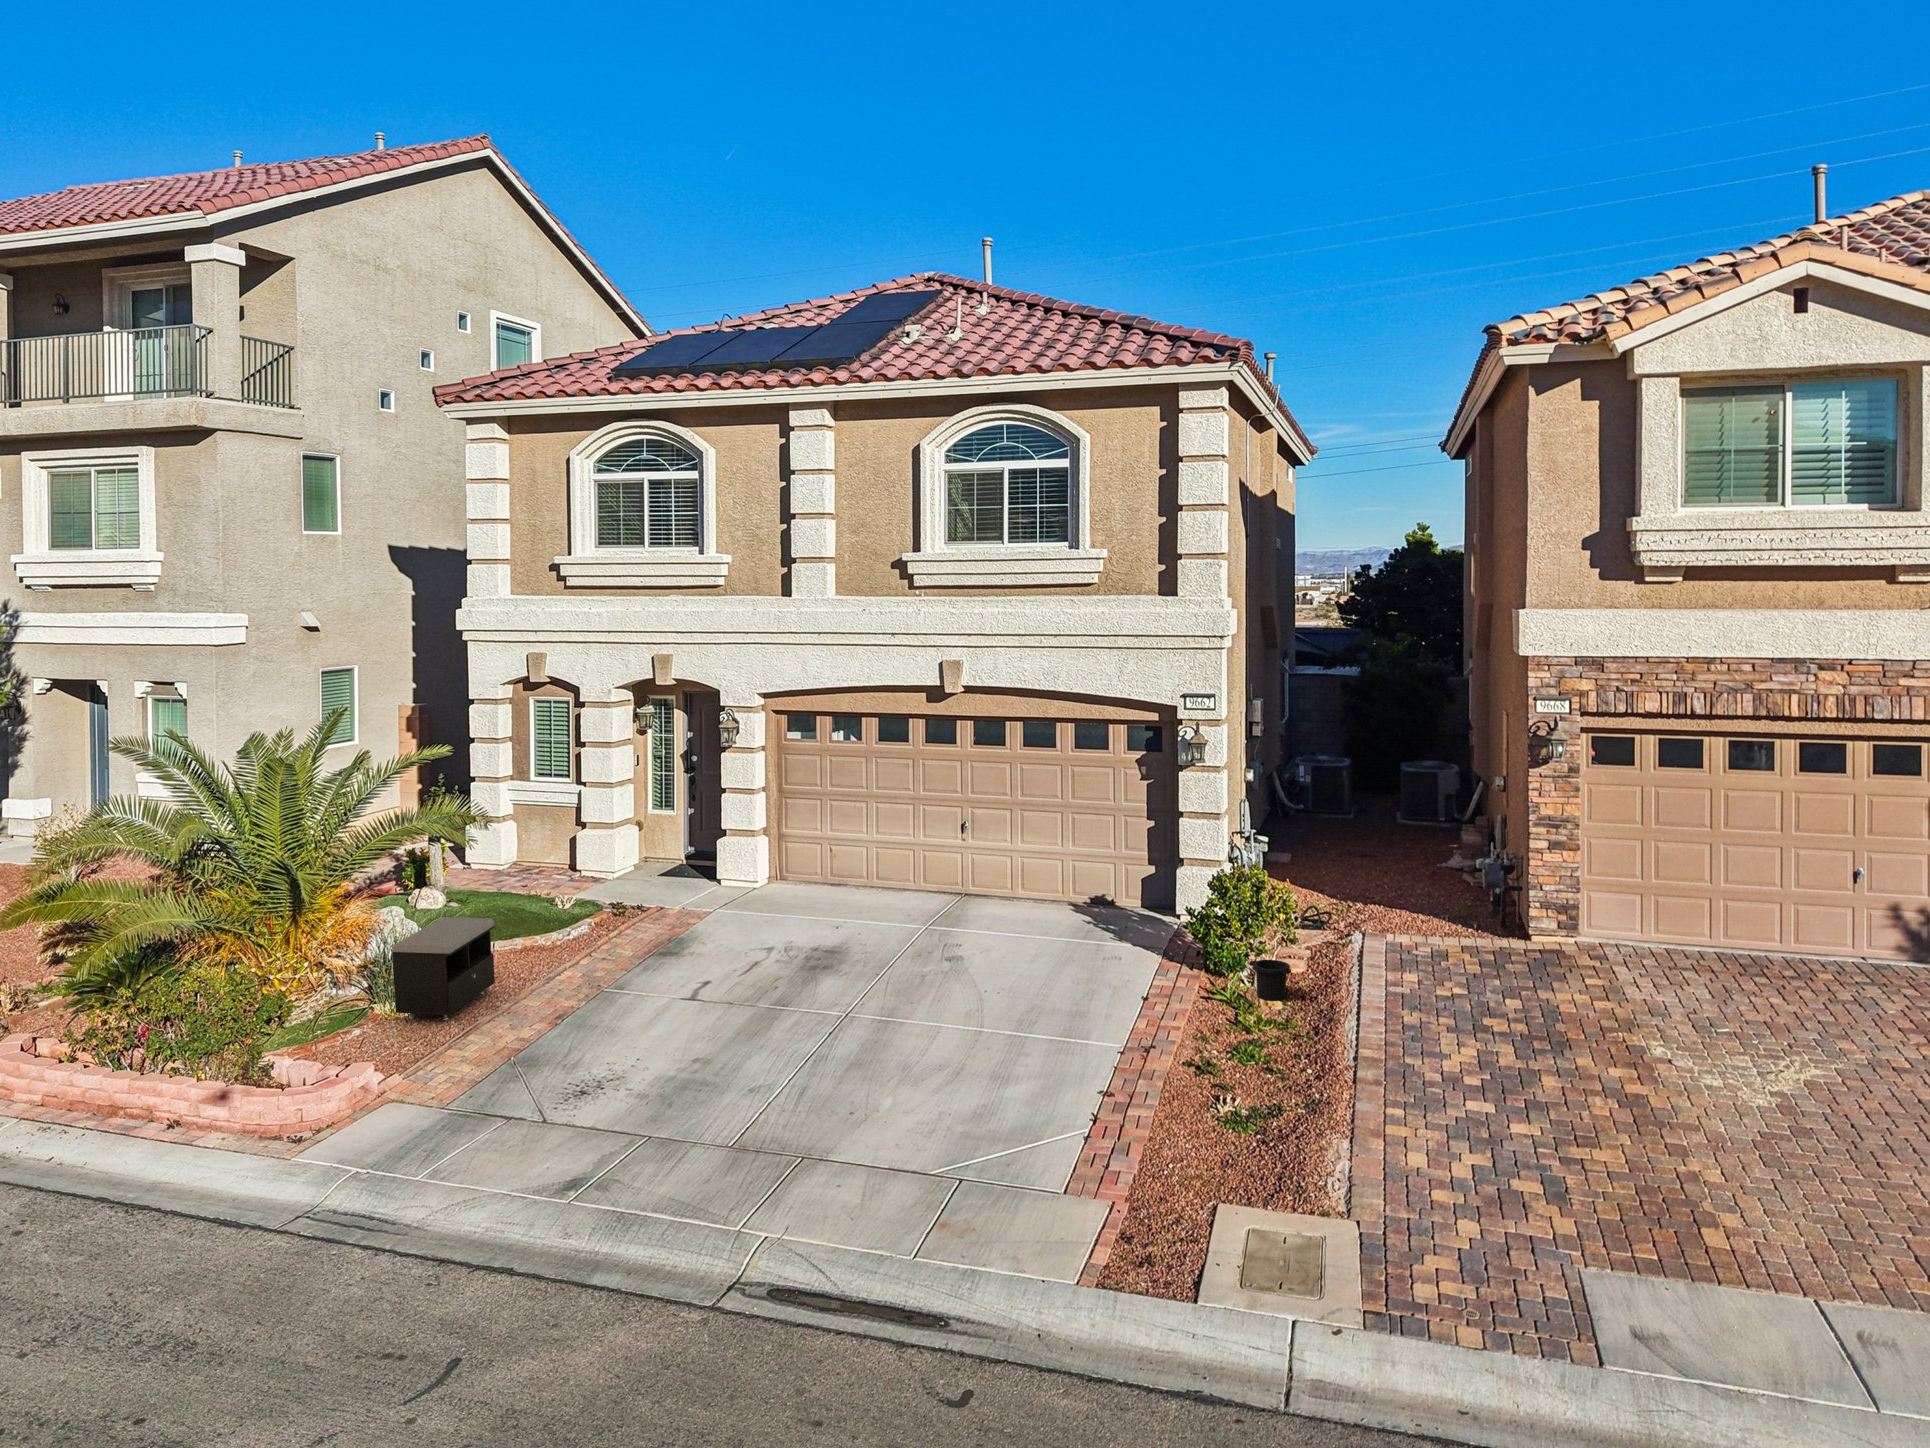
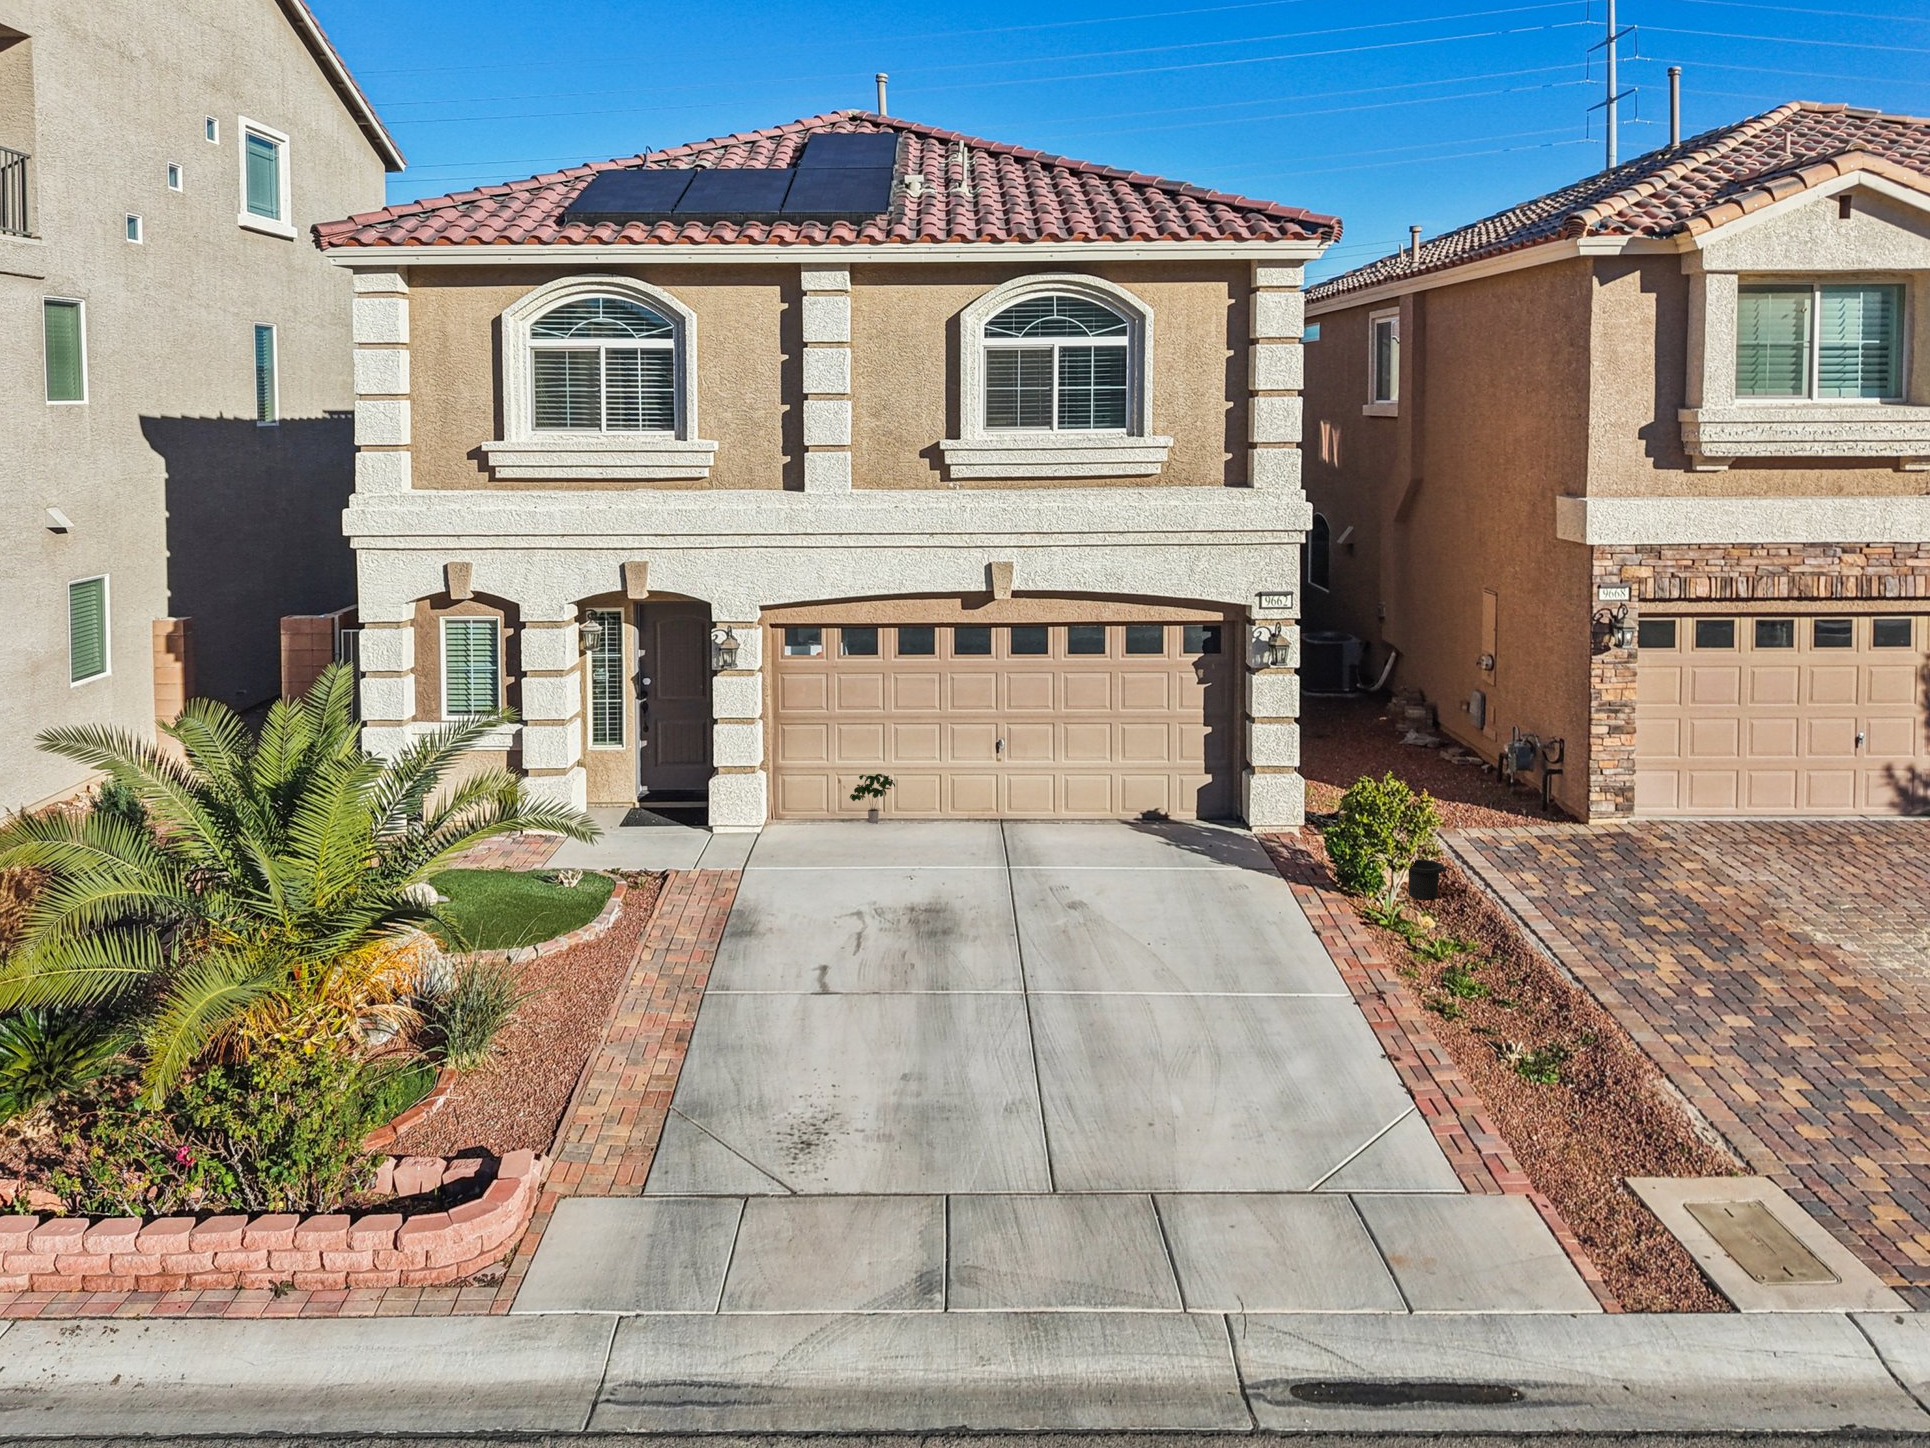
potted plant: none [834,845,873,889] -> present [850,774,895,823]
storage bench: present [392,917,495,1020] -> none [546,892,620,1018]

